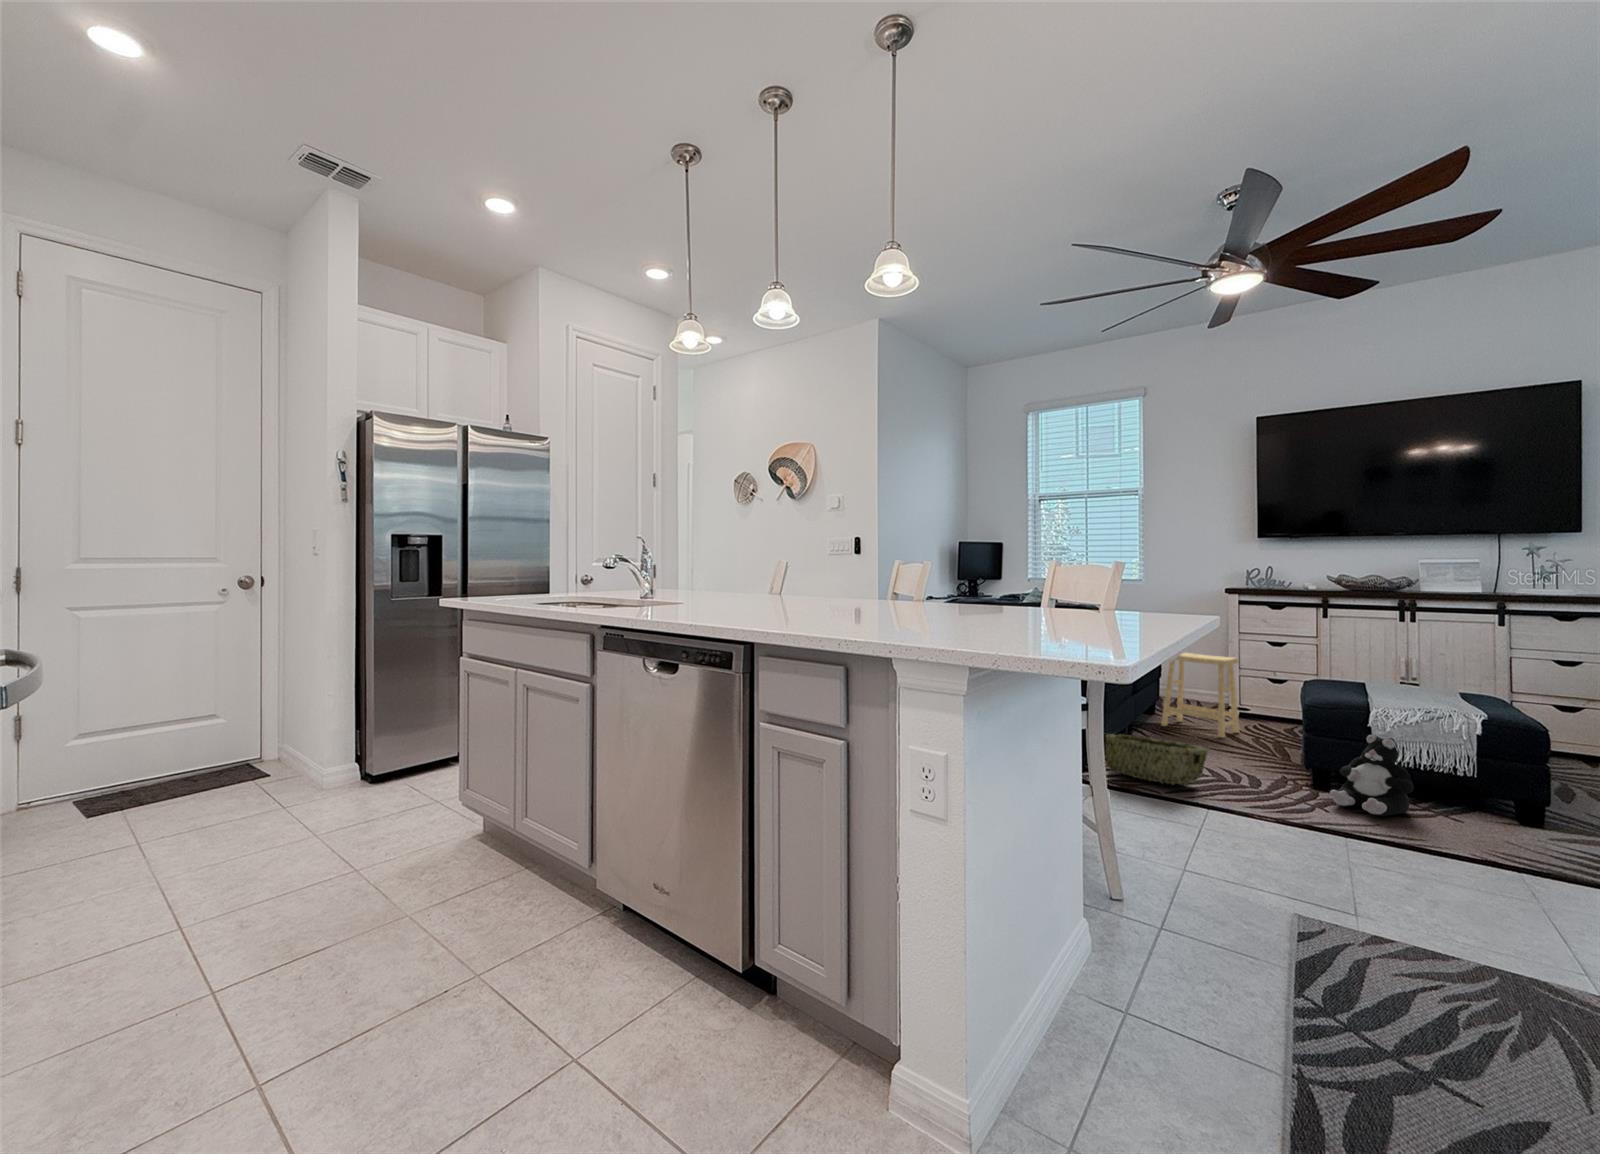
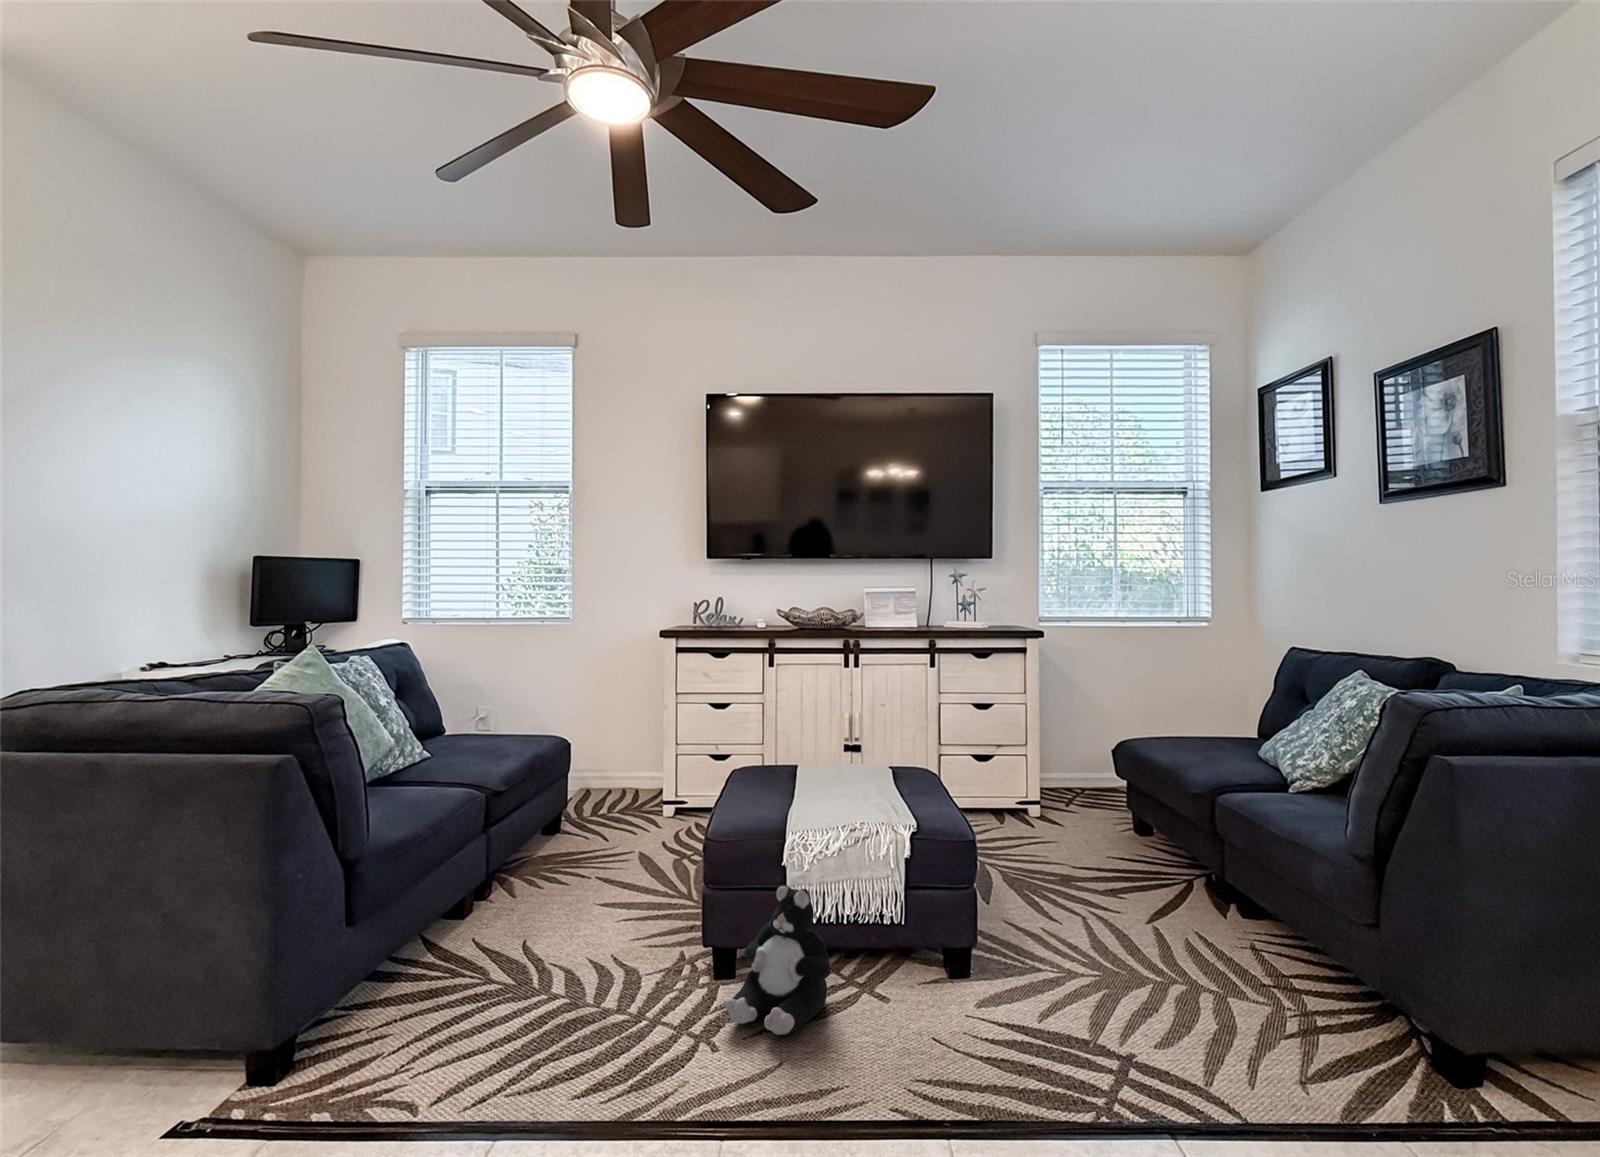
footstool: present [1161,652,1240,738] -> none [551,738,661,876]
woven basket: present [1104,734,1207,785] -> none [333,950,545,1067]

